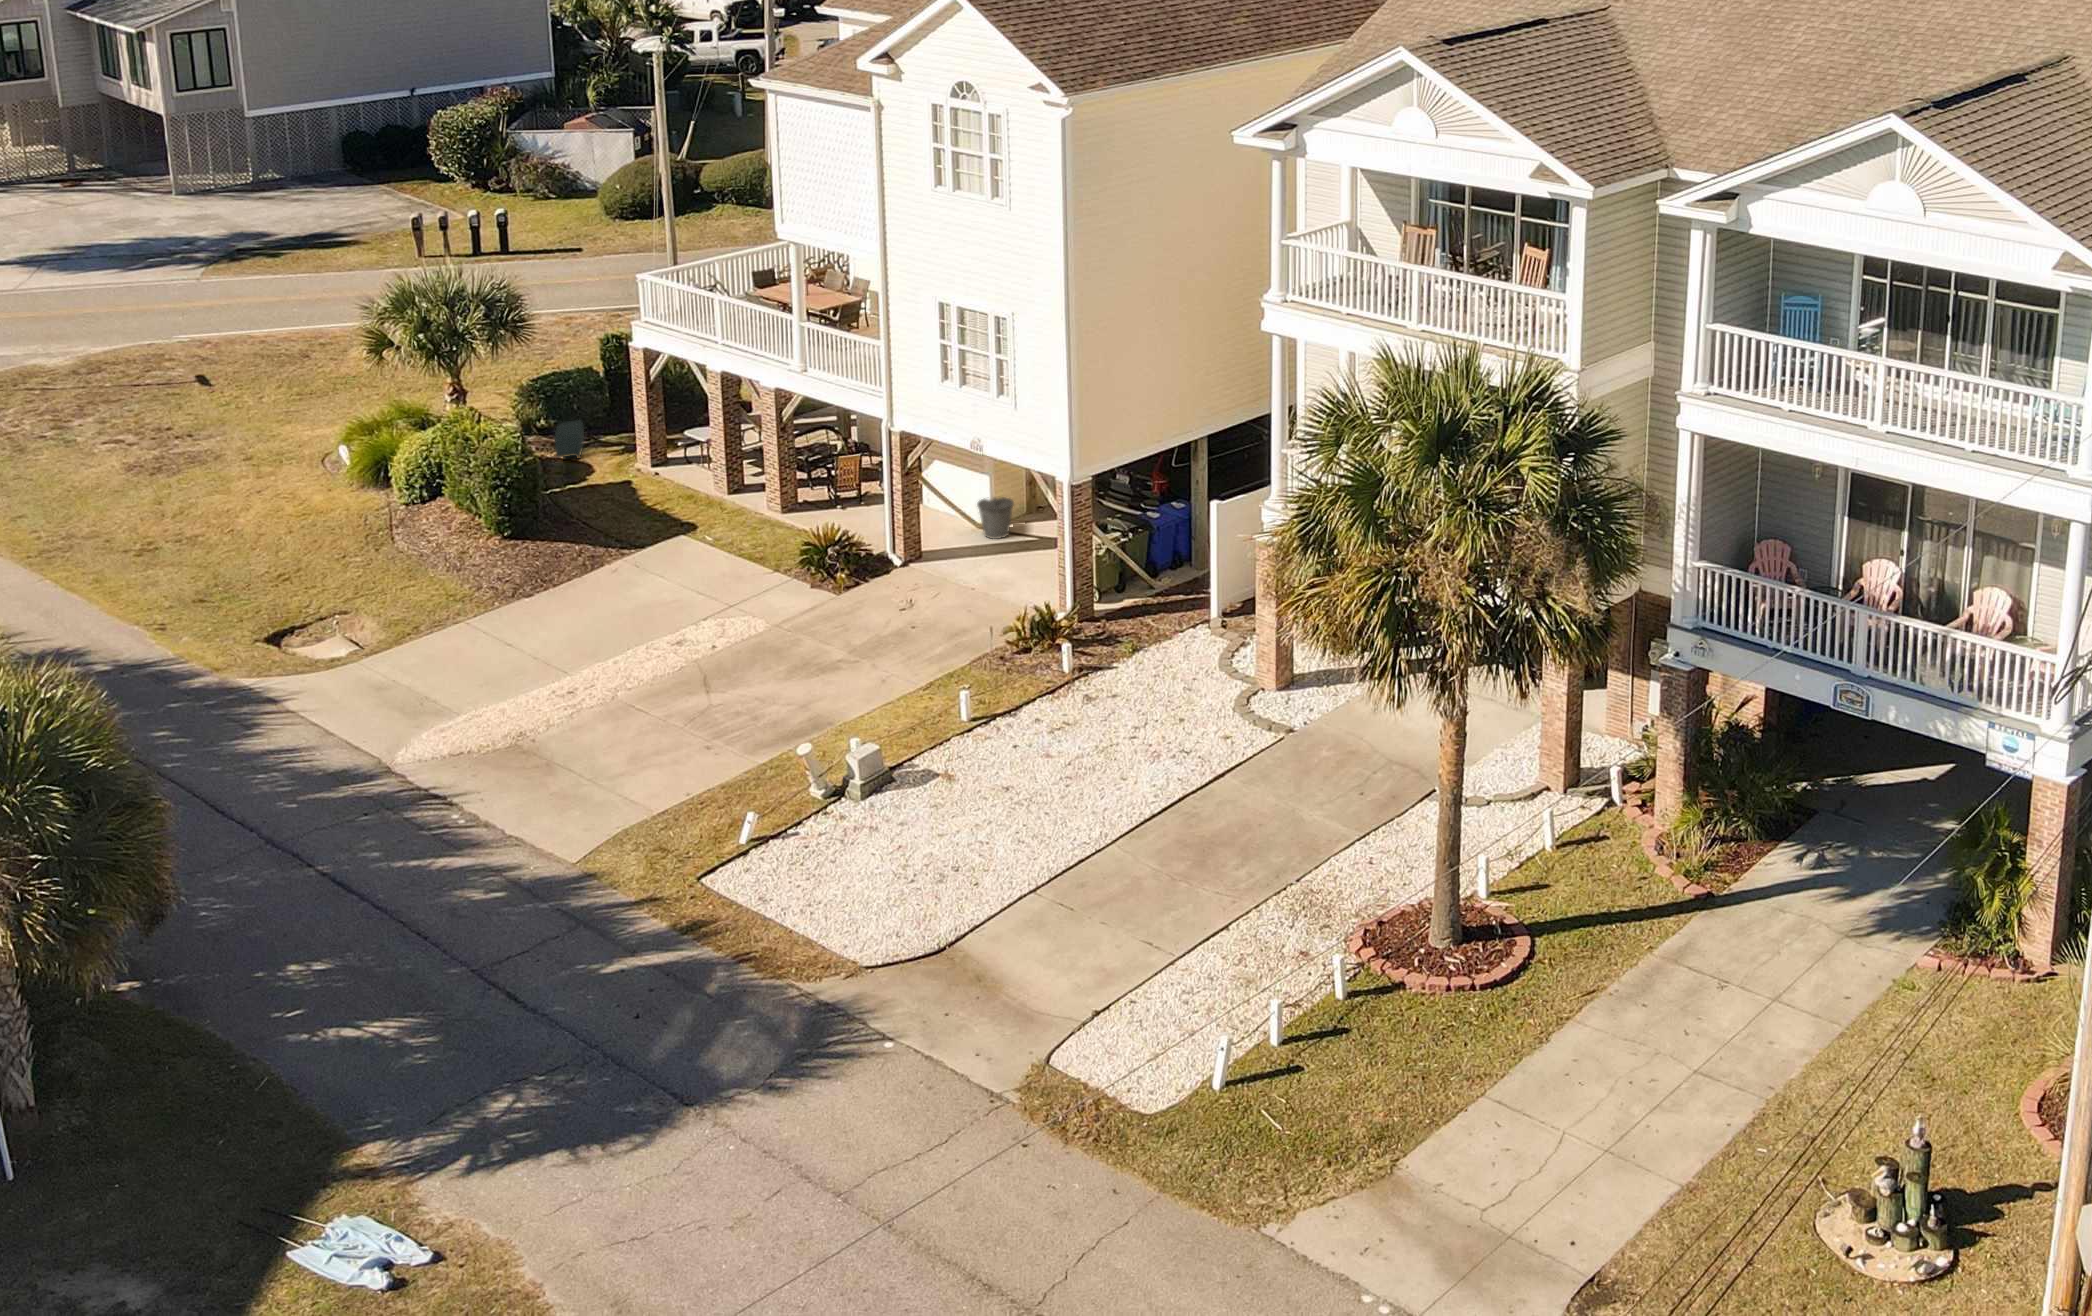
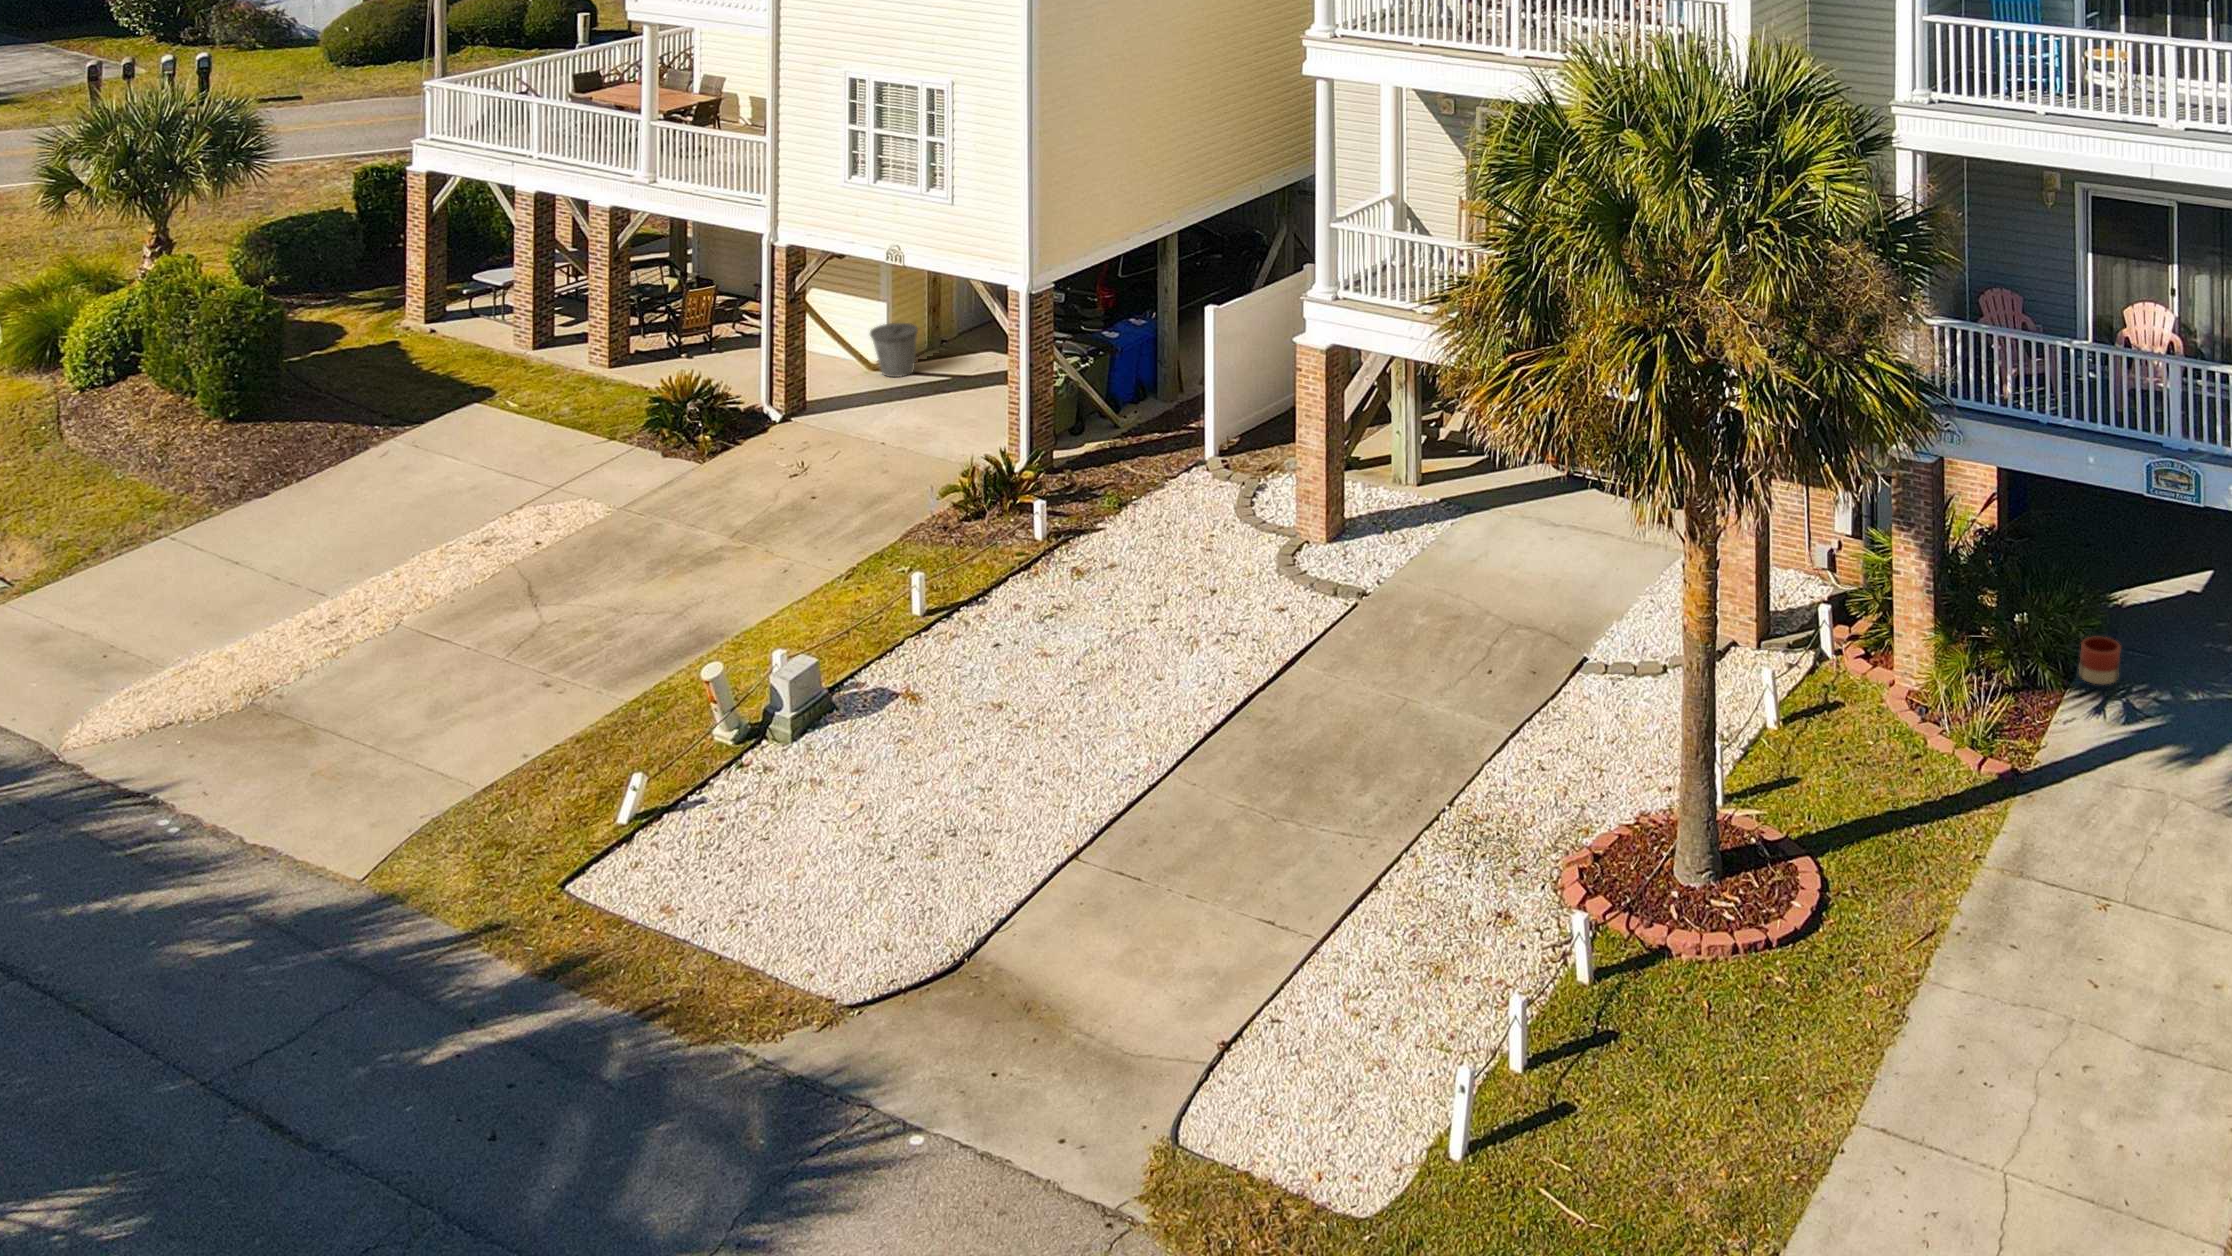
bench: present [554,420,584,459] -> none [295,273,336,326]
planter: none [1768,803,1798,847] -> present [2079,636,2120,685]

